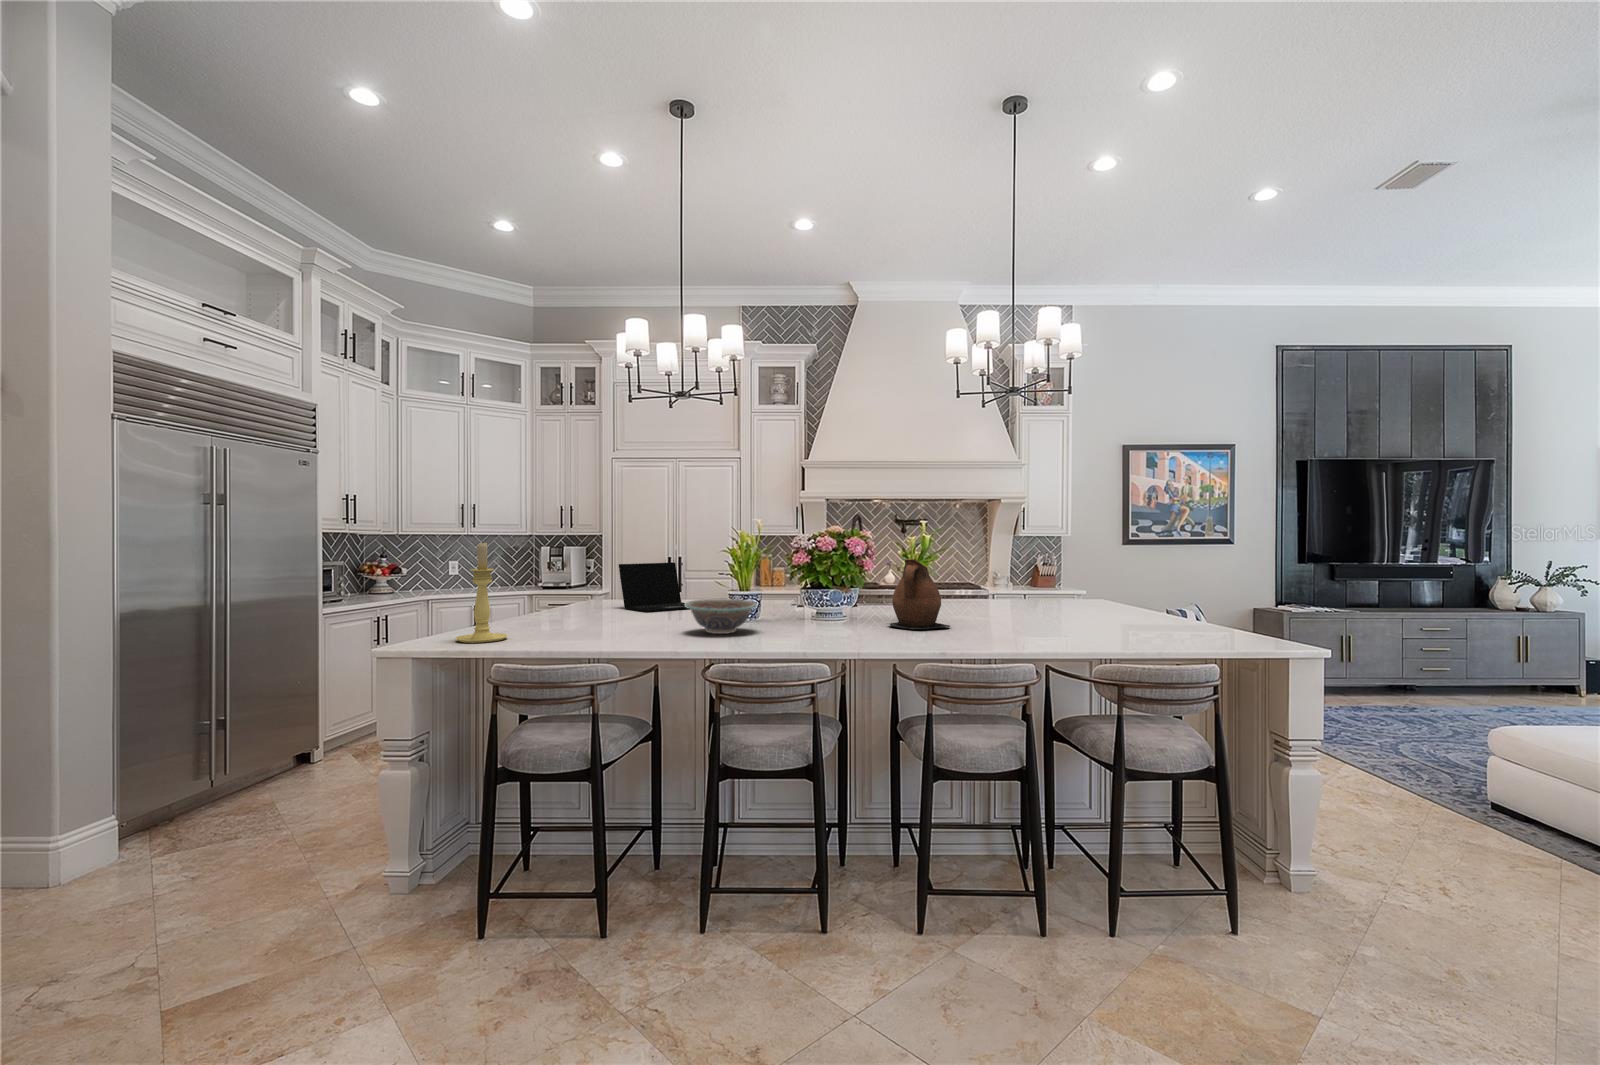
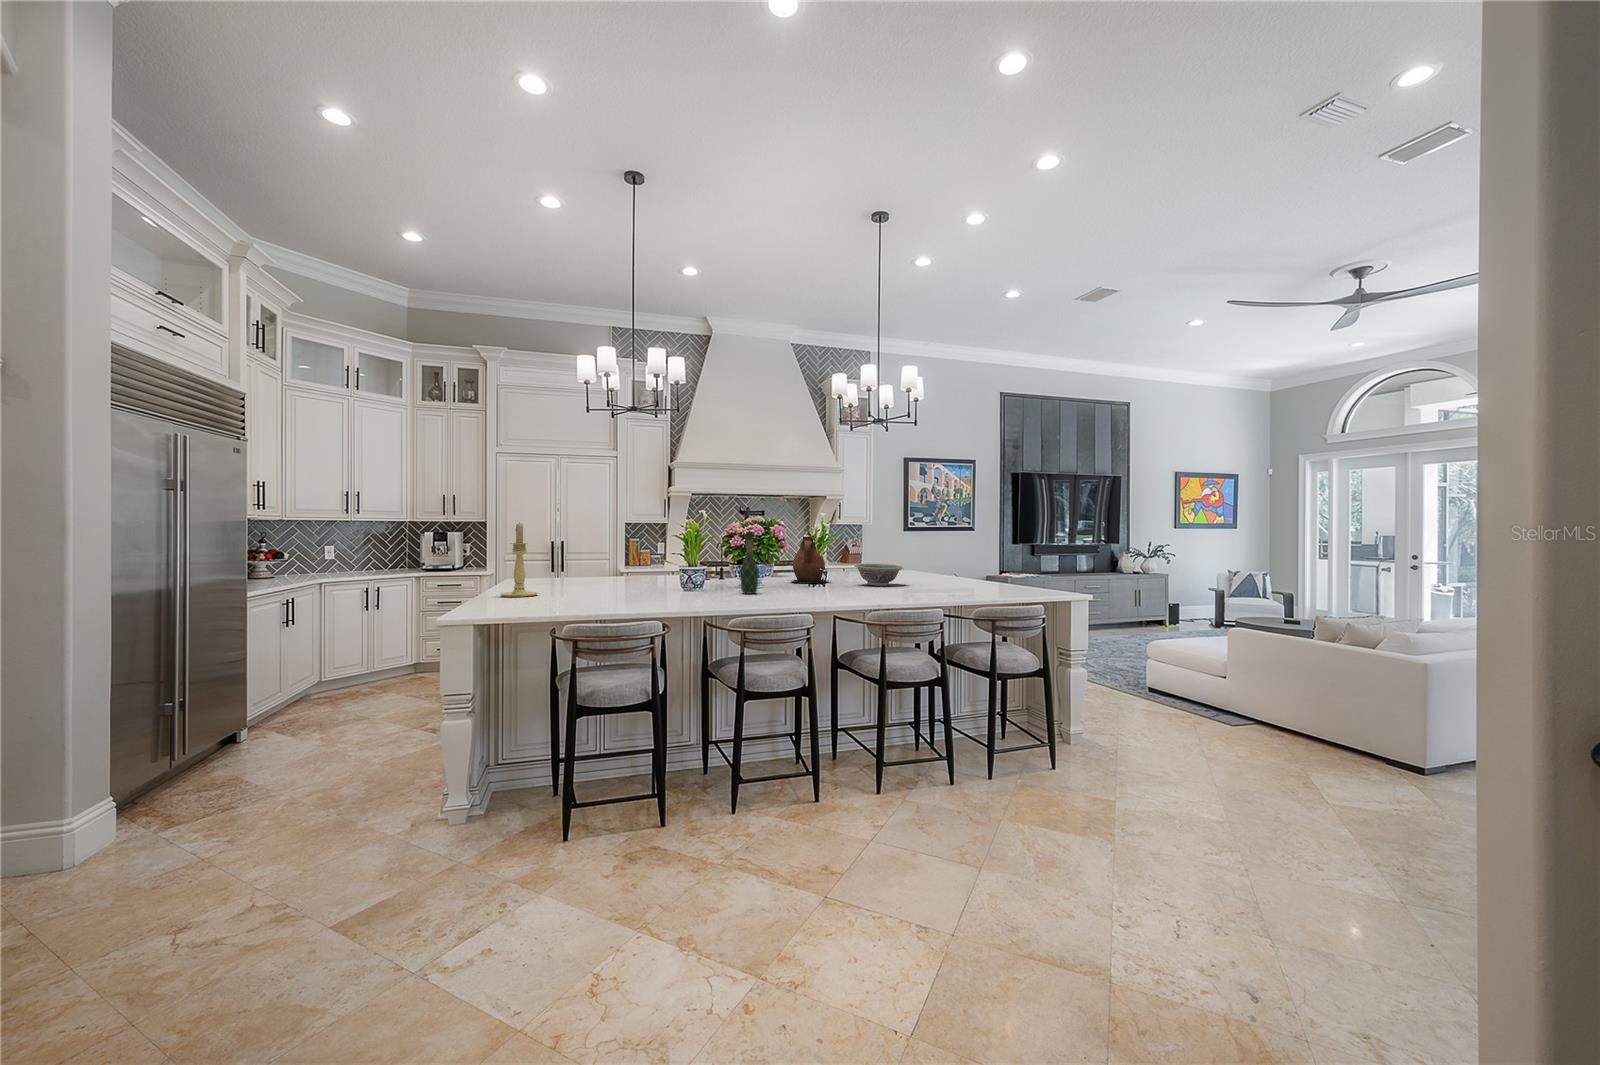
wine bottle: none [762,556,793,653] -> present [740,532,759,594]
laptop: present [619,563,689,613] -> none [558,543,629,582]
decorative bowl: present [684,599,757,634] -> present [854,564,903,586]

